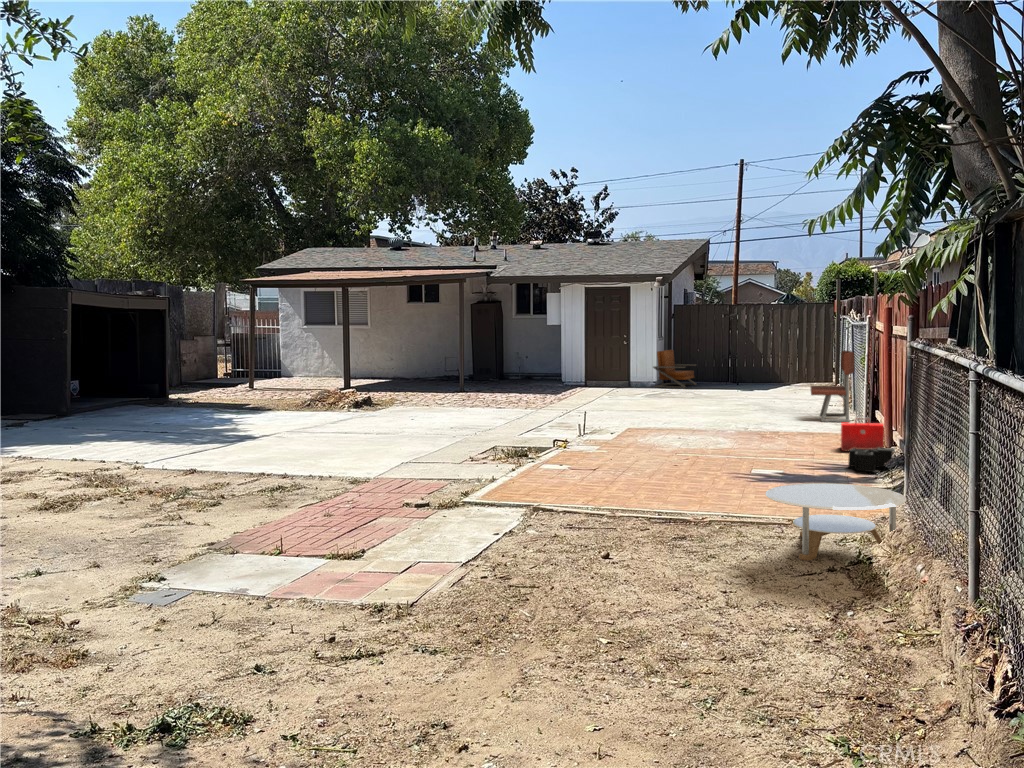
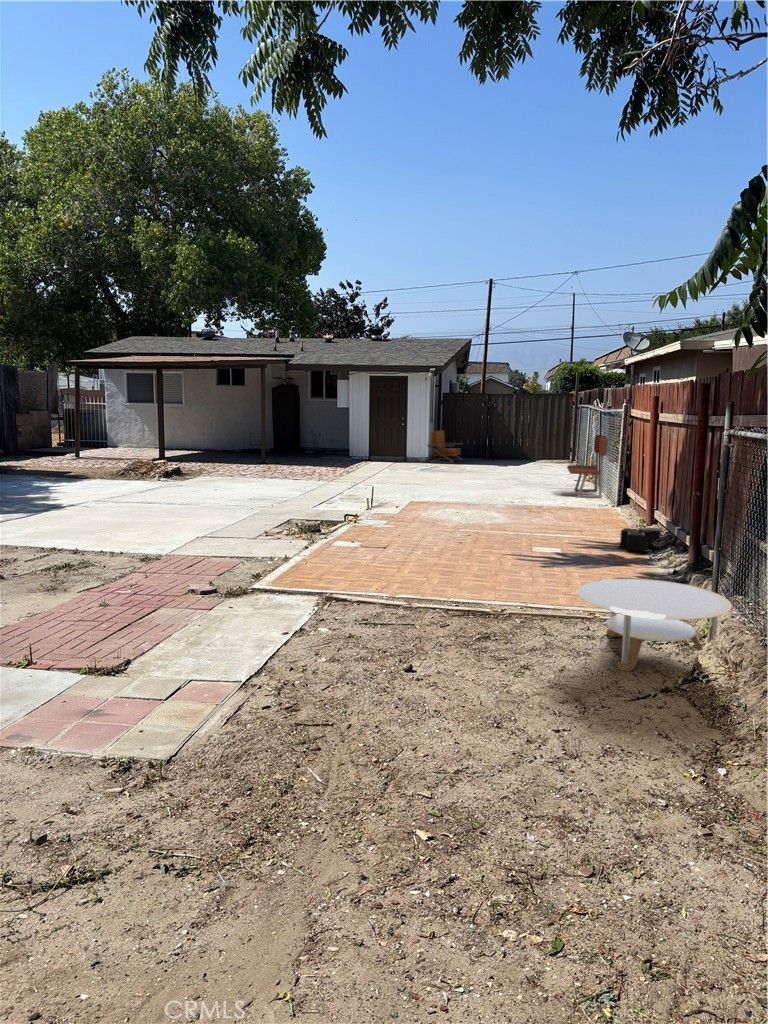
toolbox: present [841,418,884,451] -> none [605,497,646,529]

